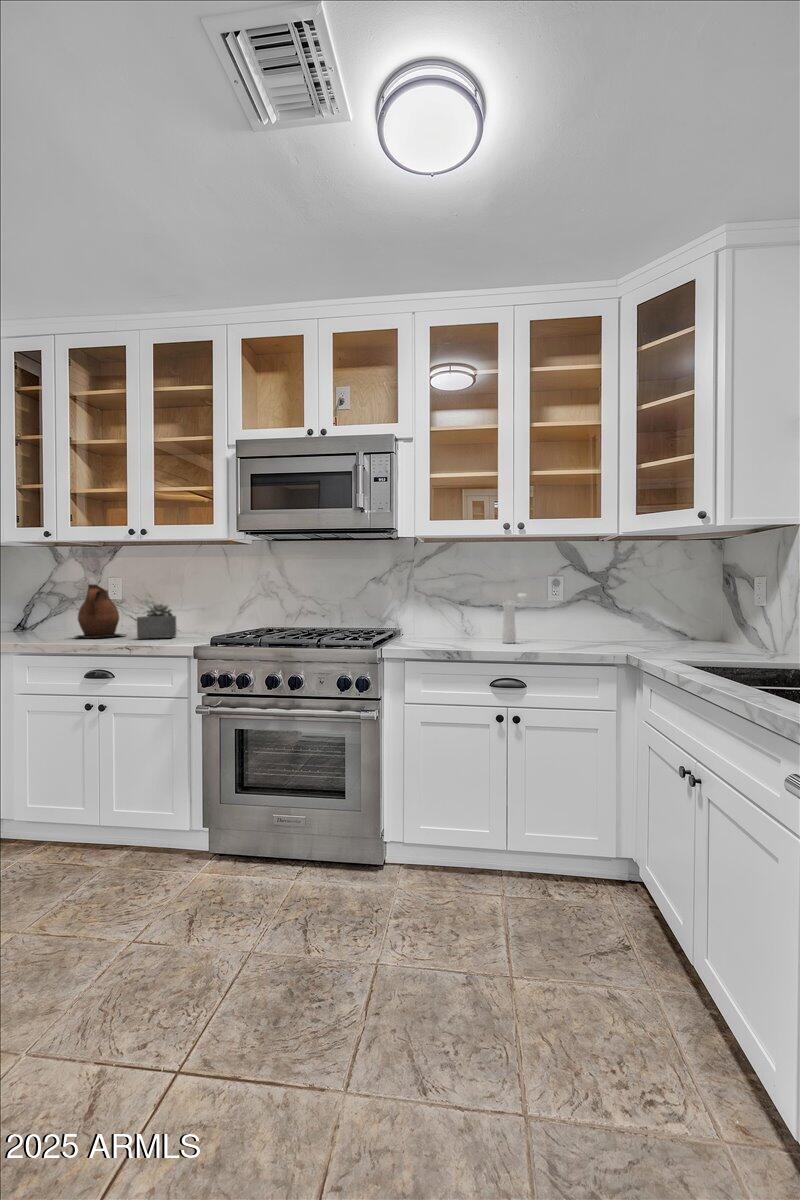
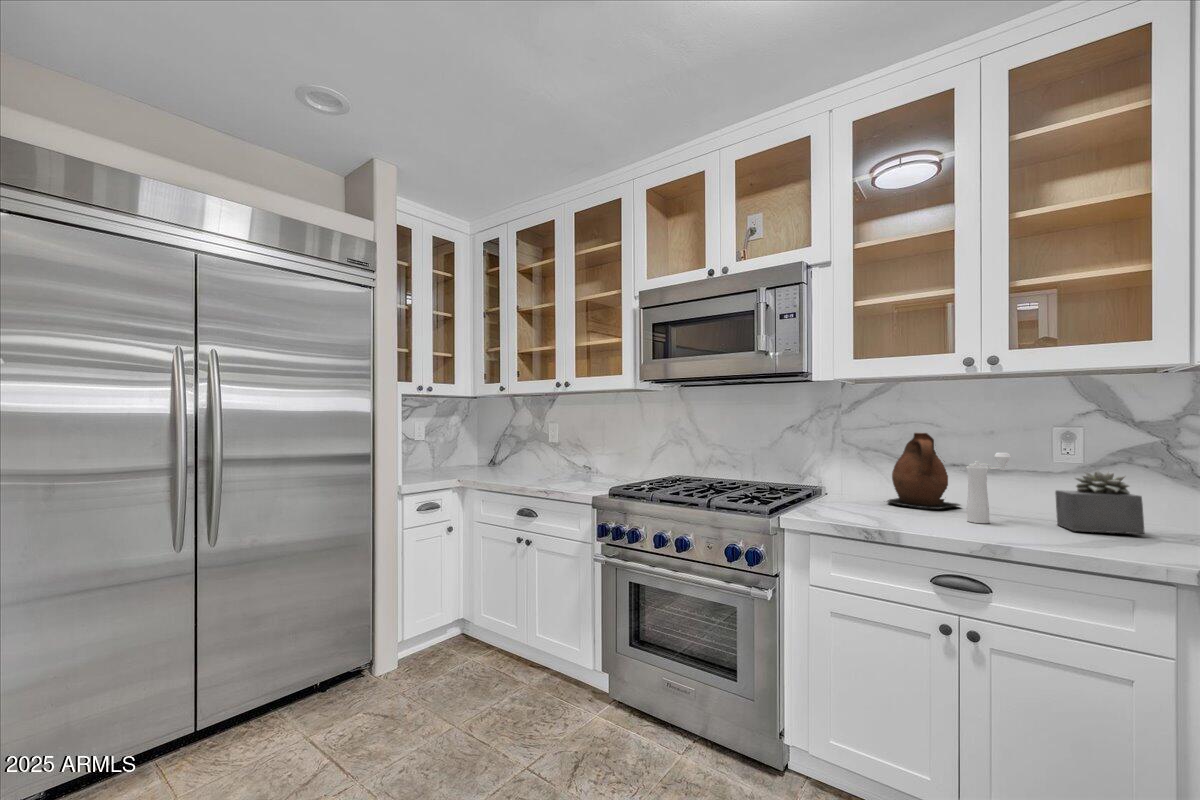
ceramic pitcher: present [77,584,126,638] -> present [887,433,960,509]
succulent plant: present [137,604,176,638] -> present [1055,470,1144,534]

